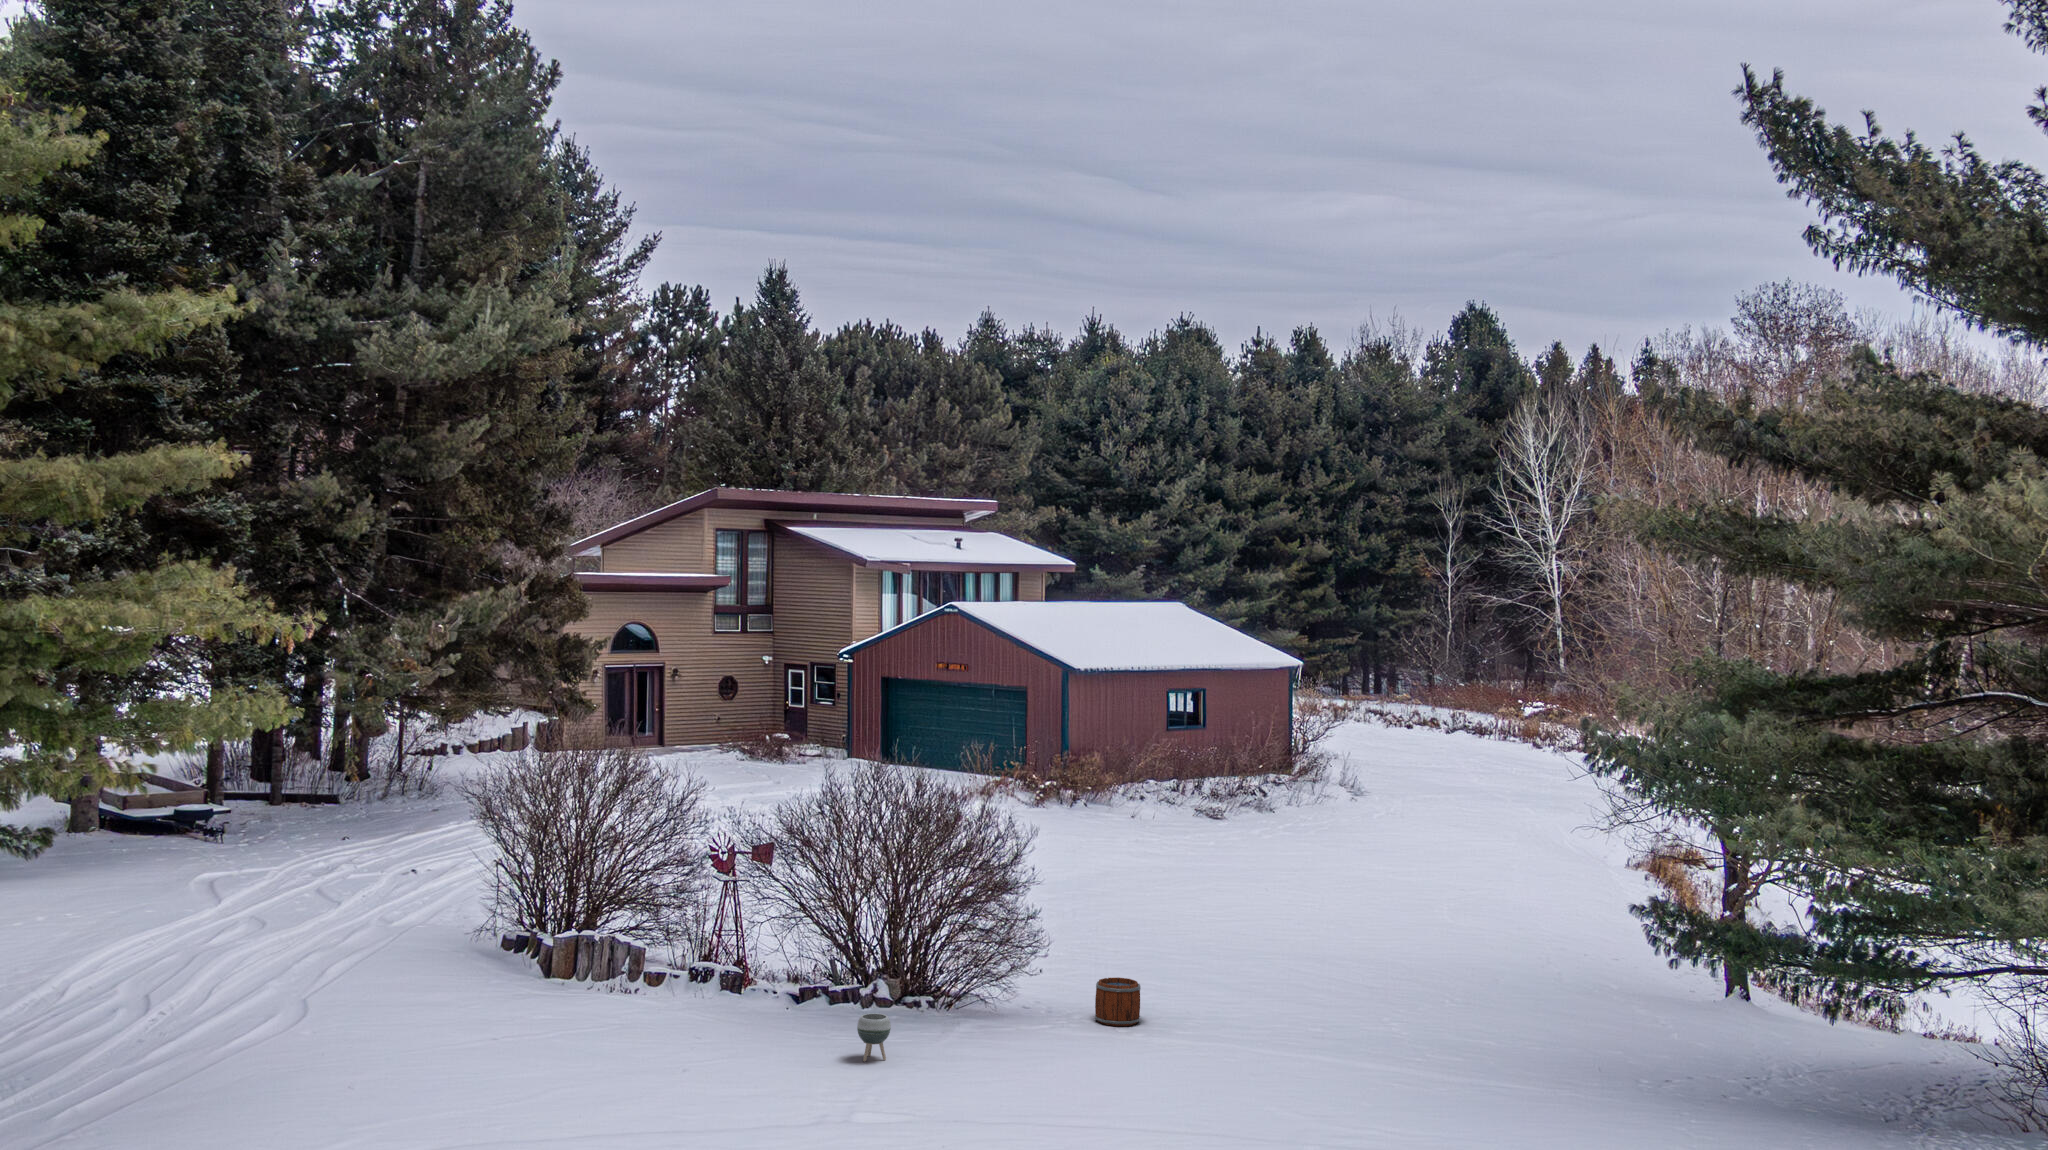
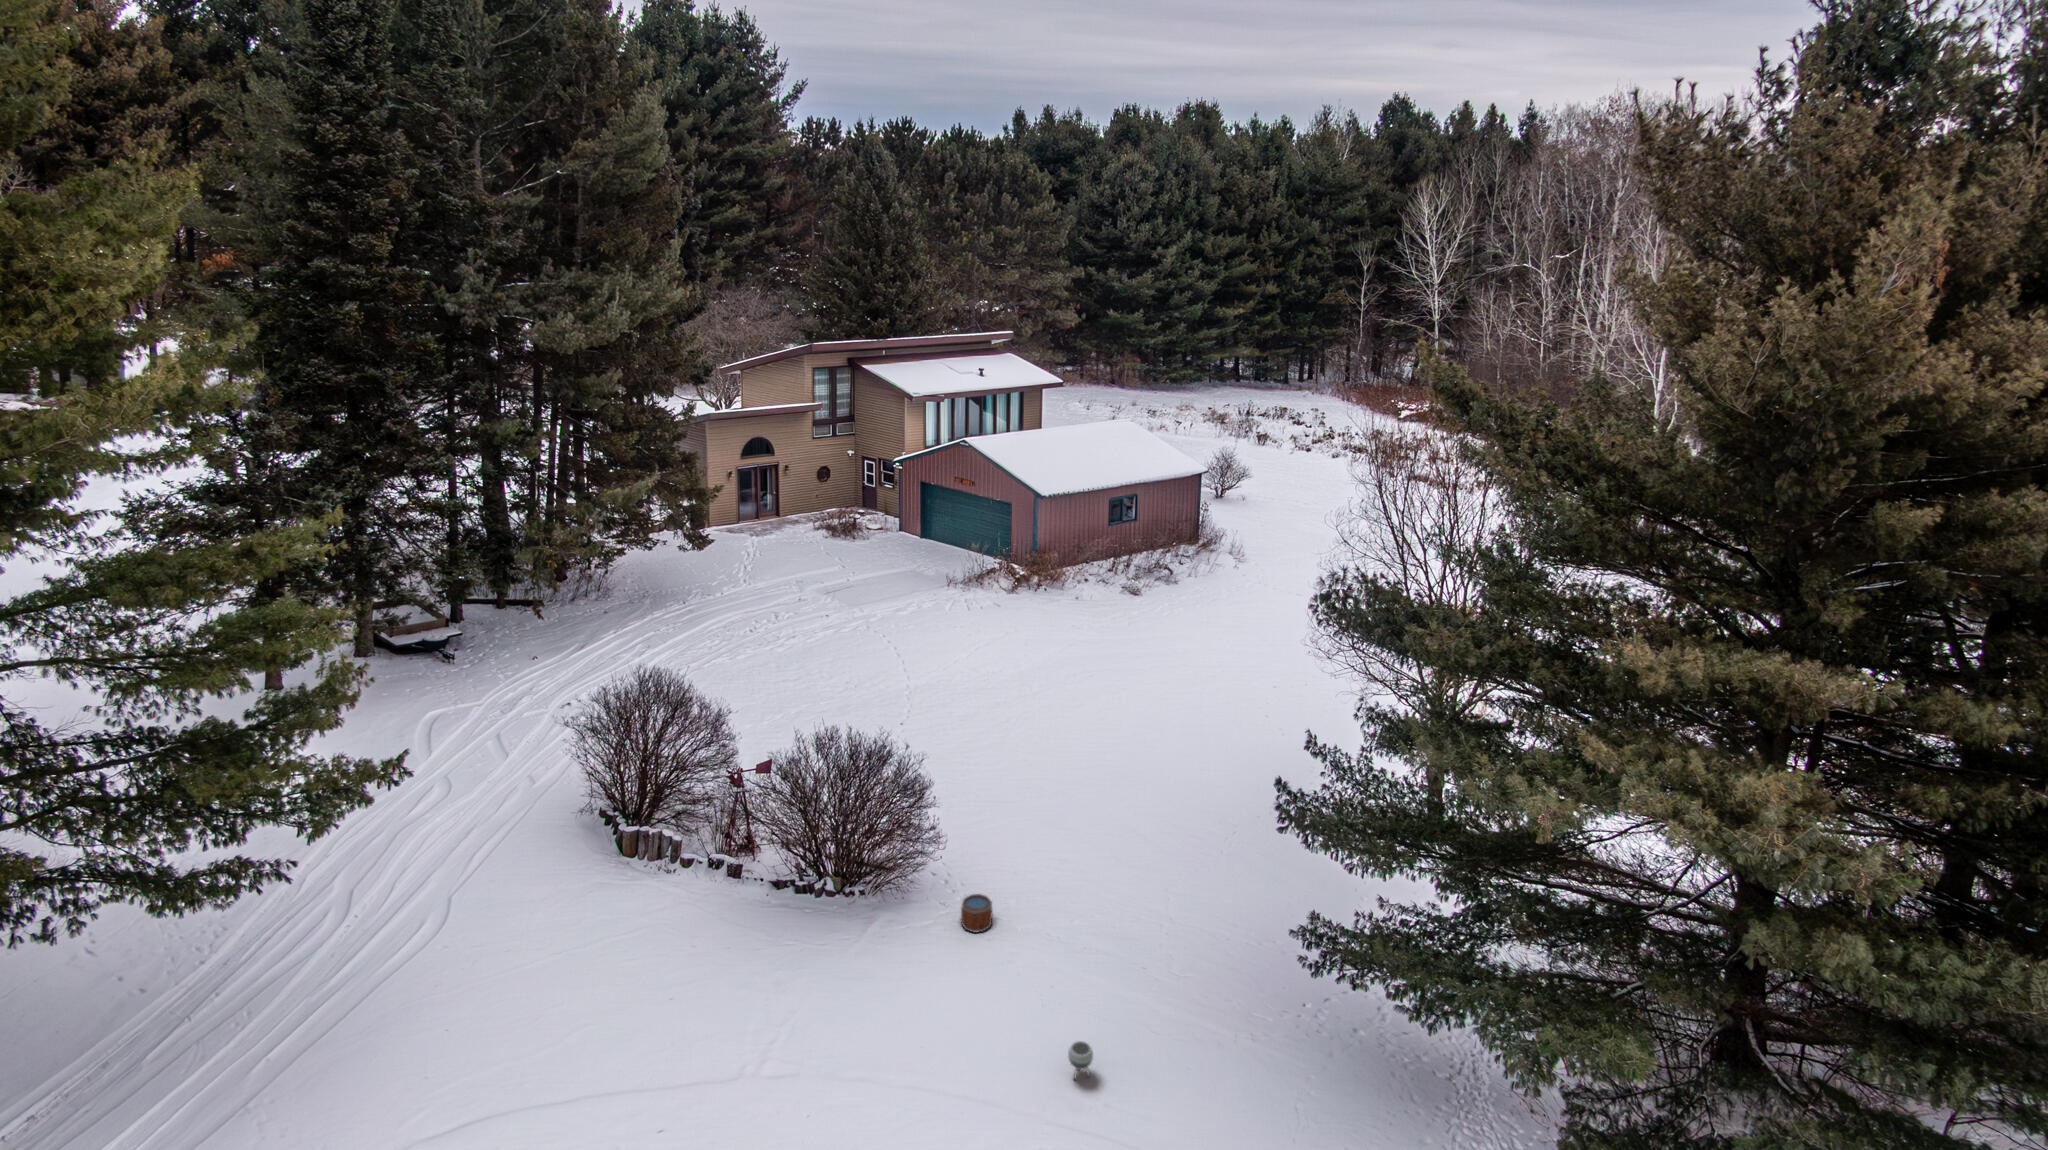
planter: present [857,1013,891,1062] -> present [1068,1041,1093,1079]

